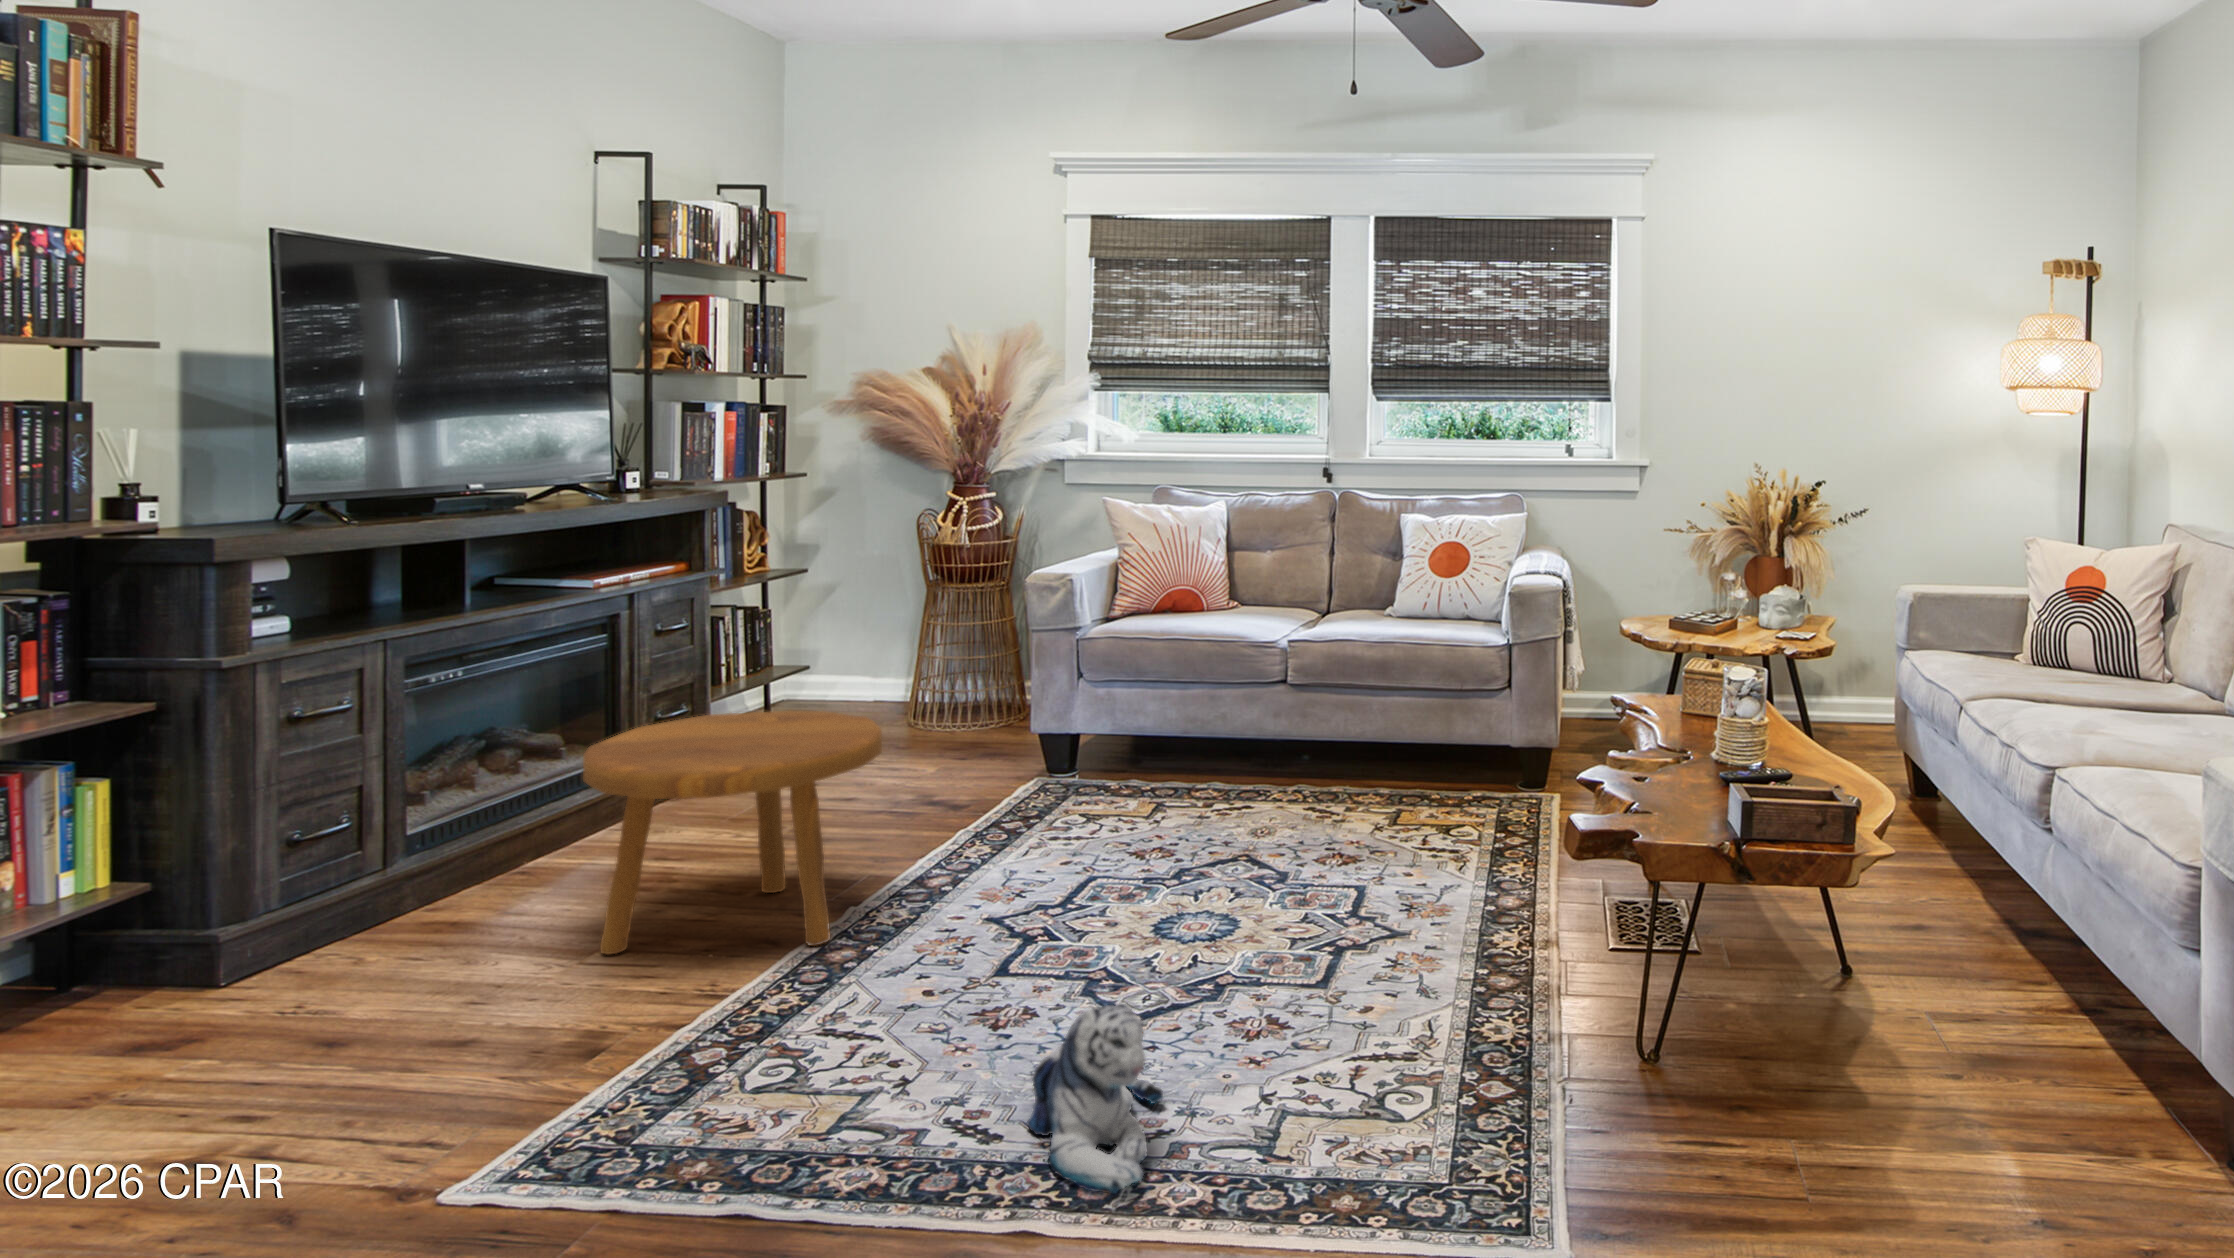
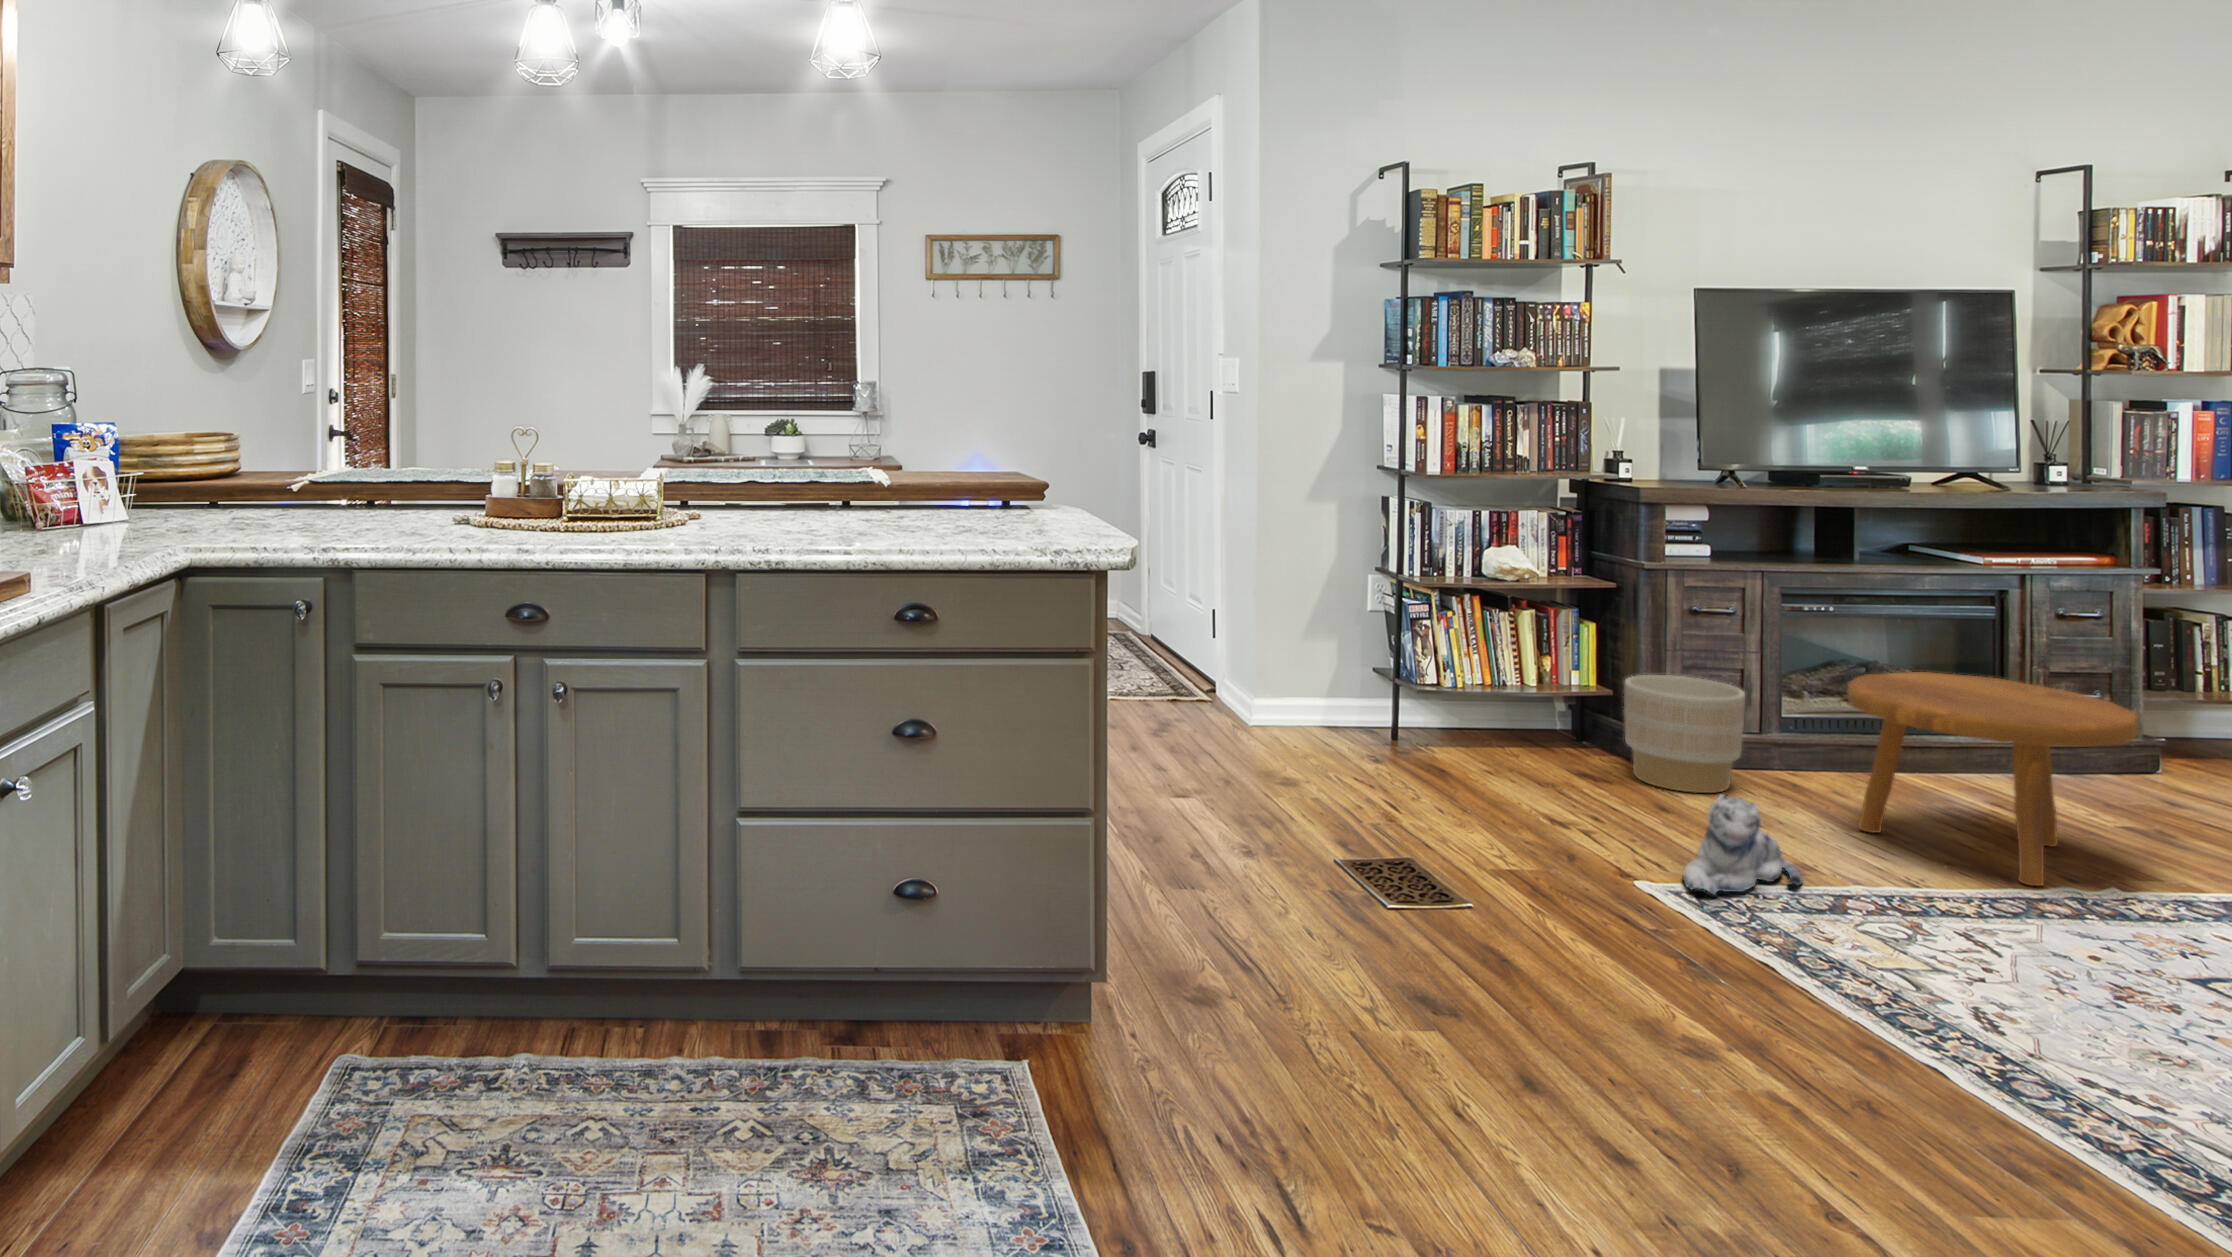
planter: none [209,812,415,1010] -> present [1624,675,1745,793]
plush toy: present [1027,1004,1163,1194] -> present [1683,794,1803,895]

